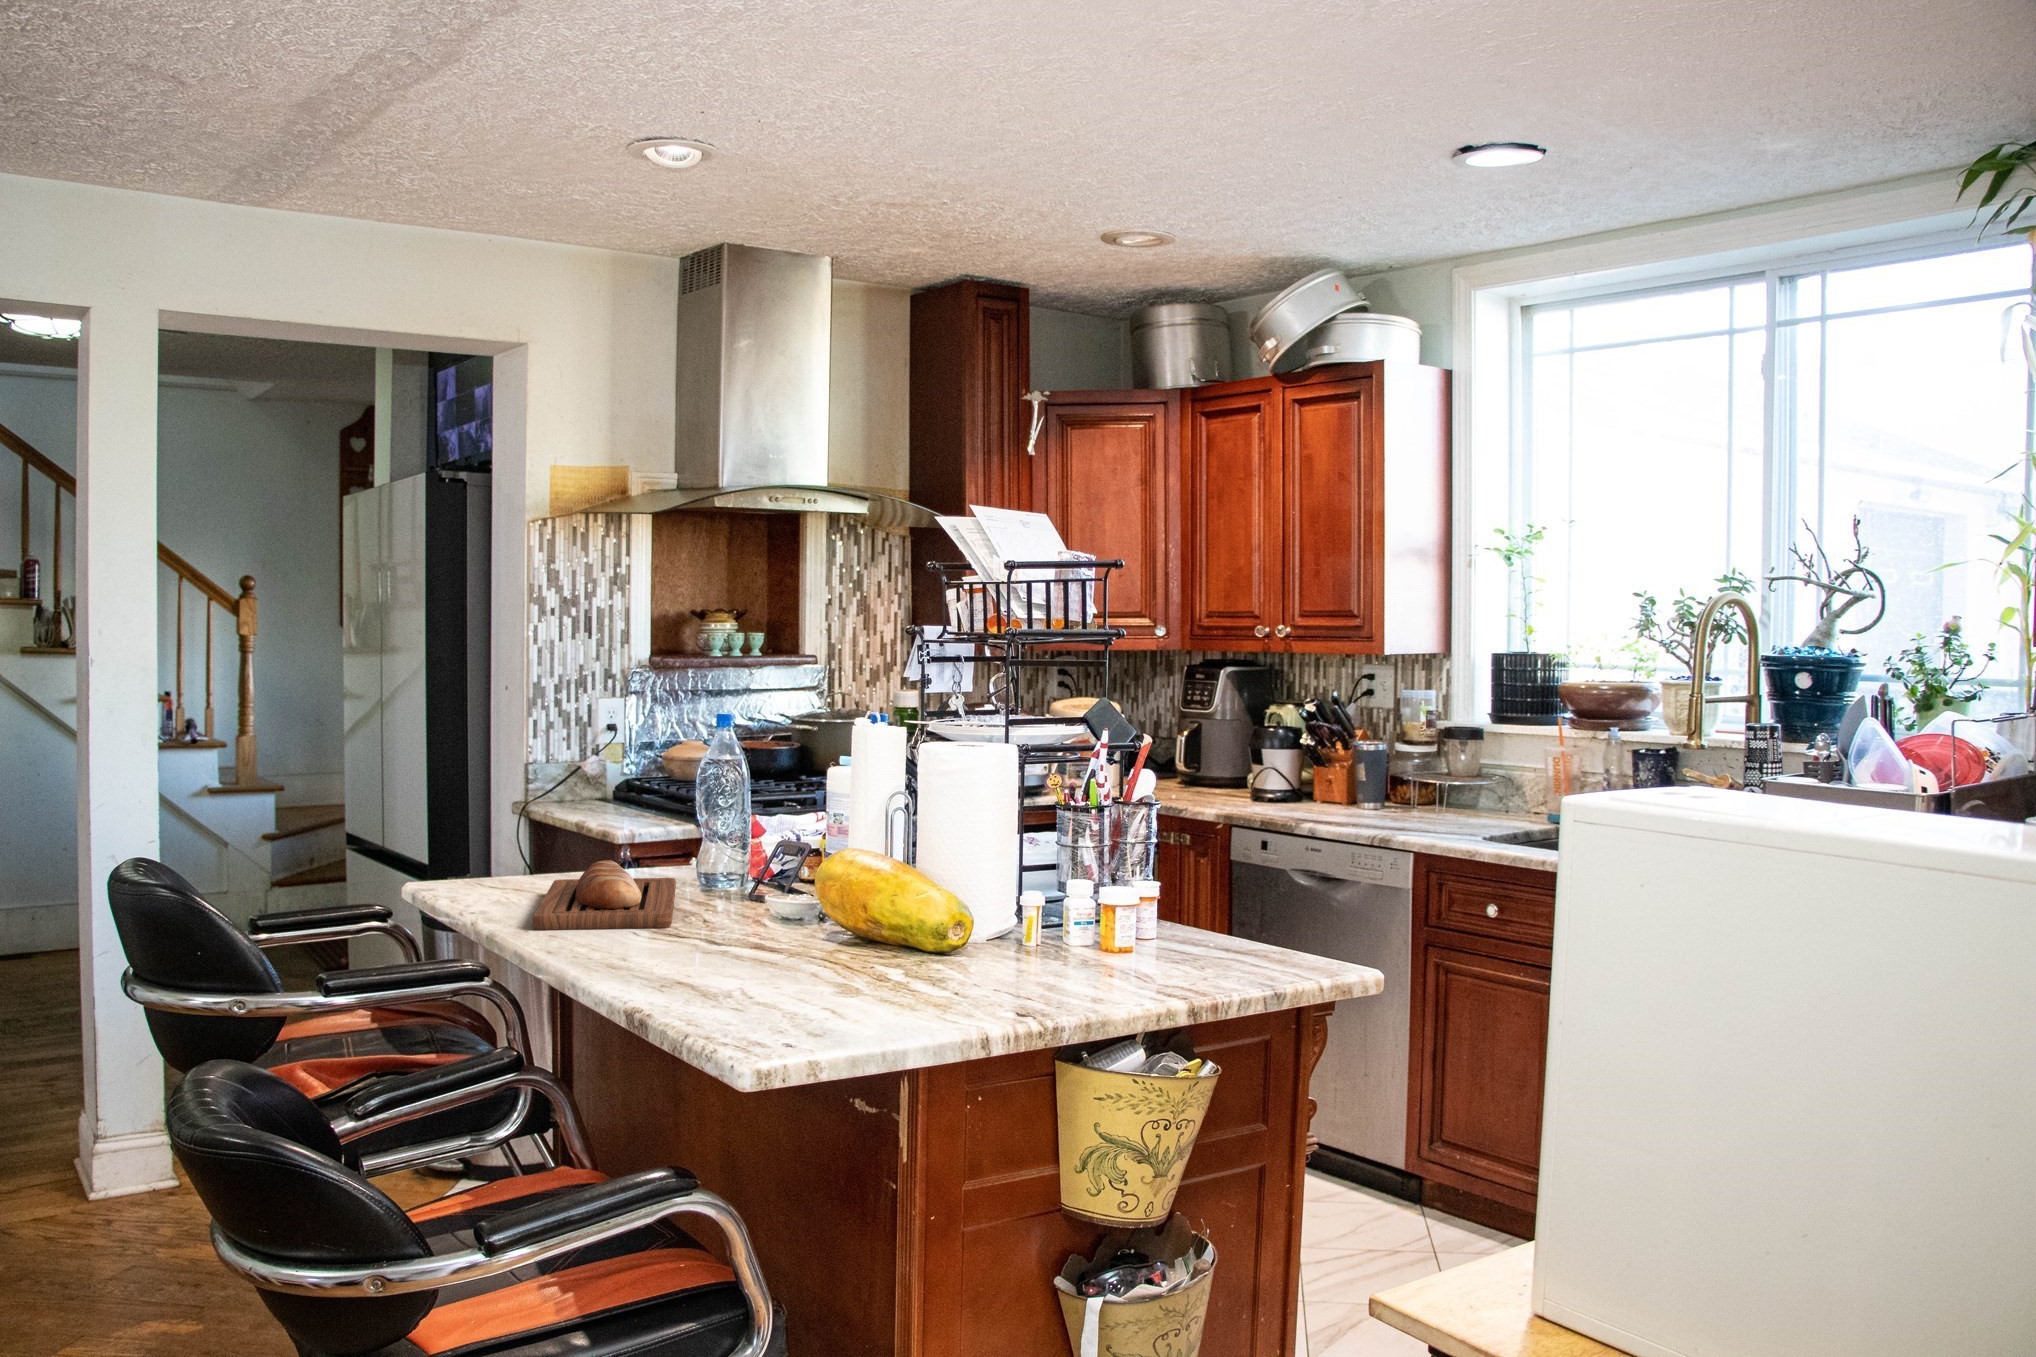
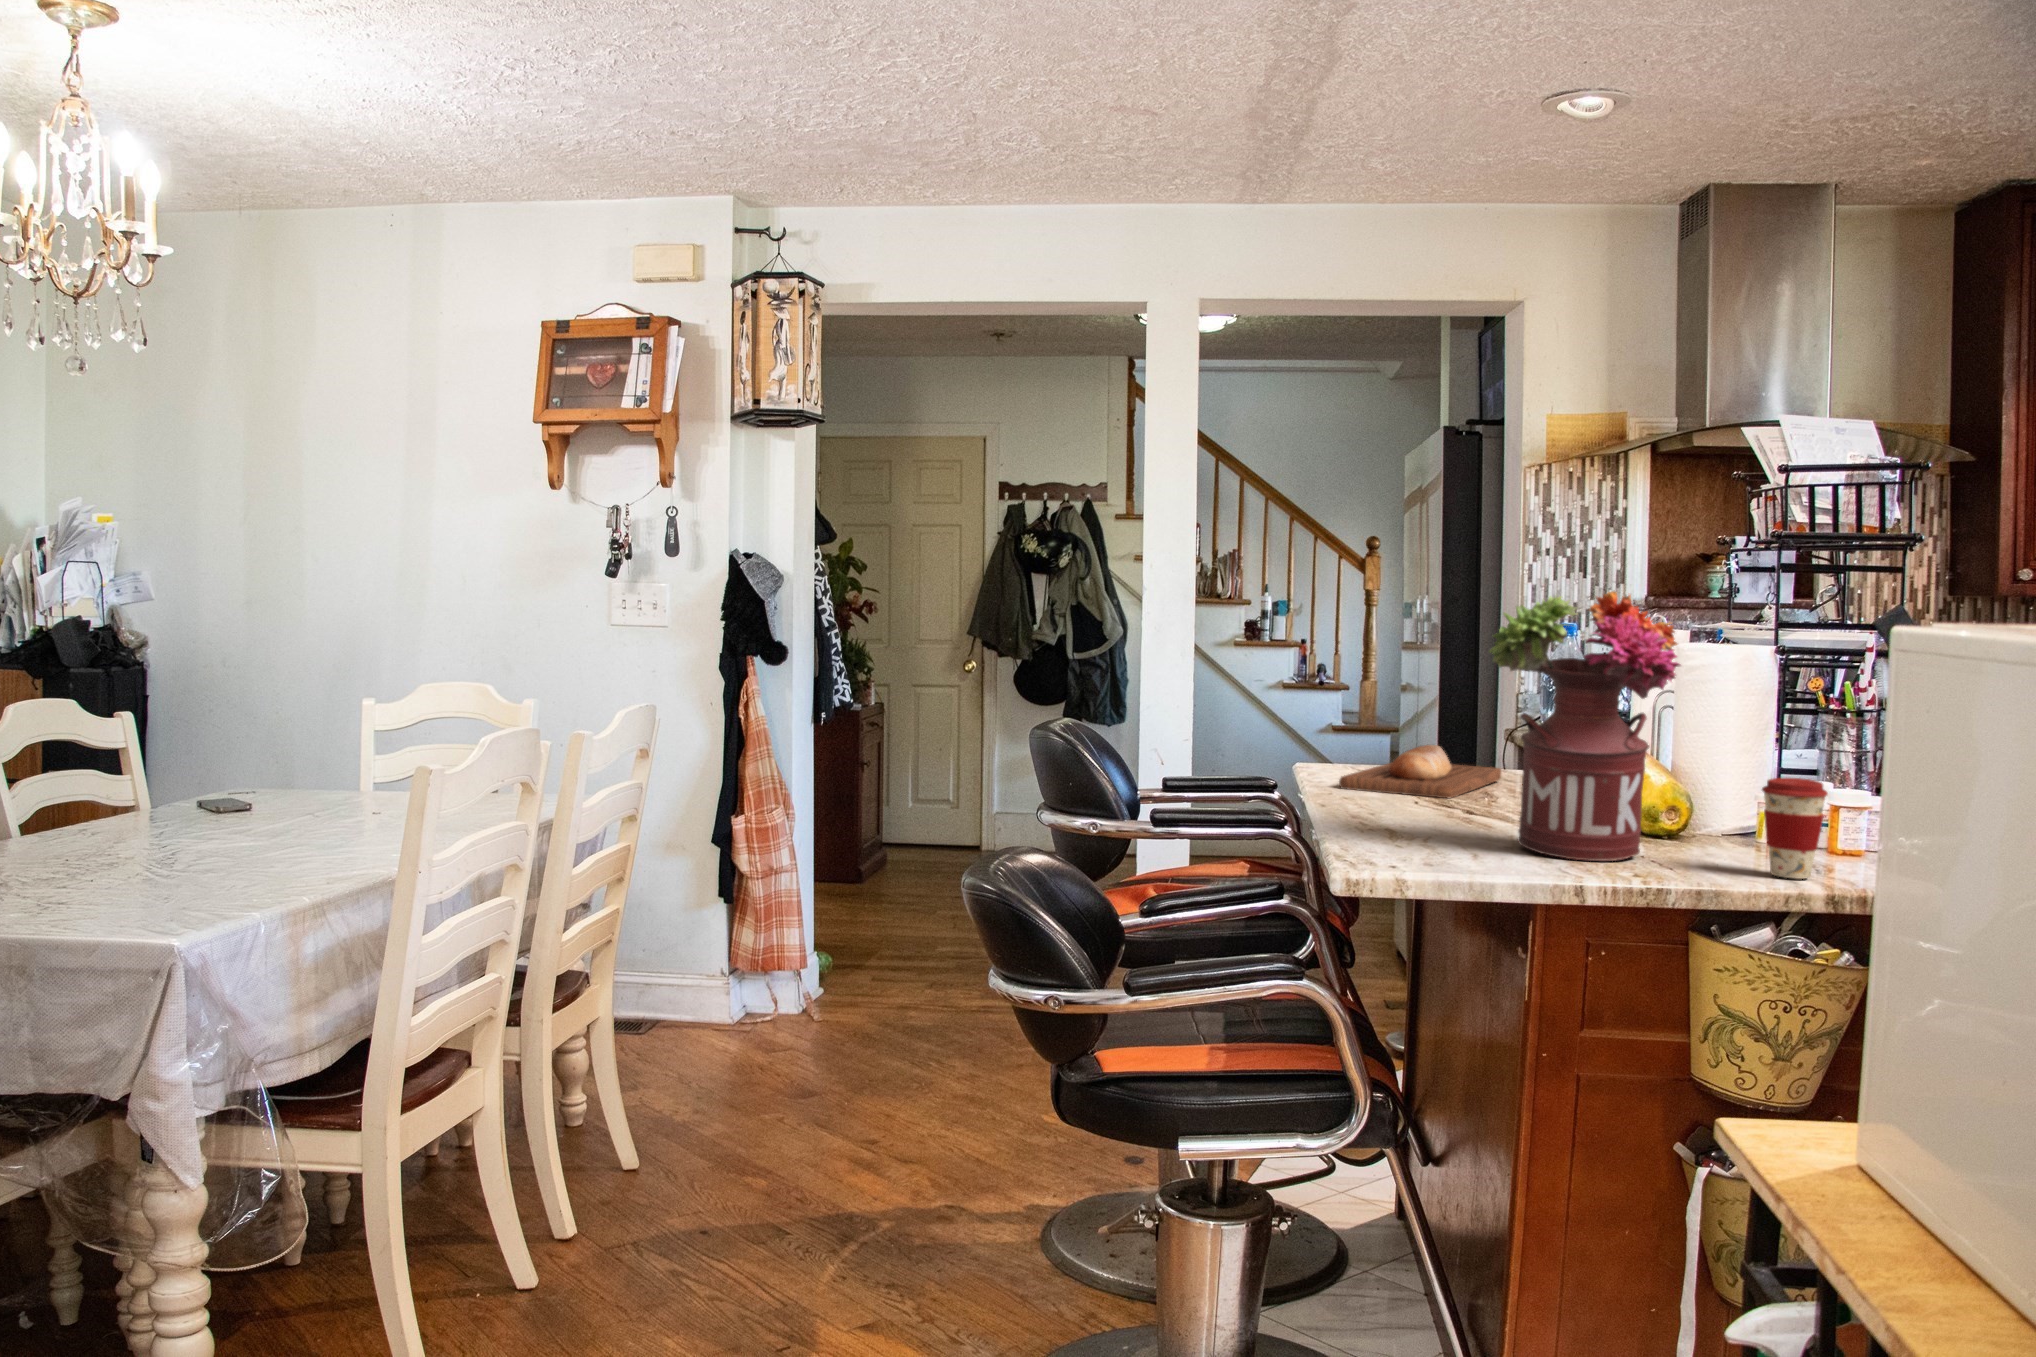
flower arrangement: none [826,706,1027,1001] -> present [1489,591,1680,861]
coffee cup: none [1091,887,1150,989] -> present [1762,778,1828,879]

